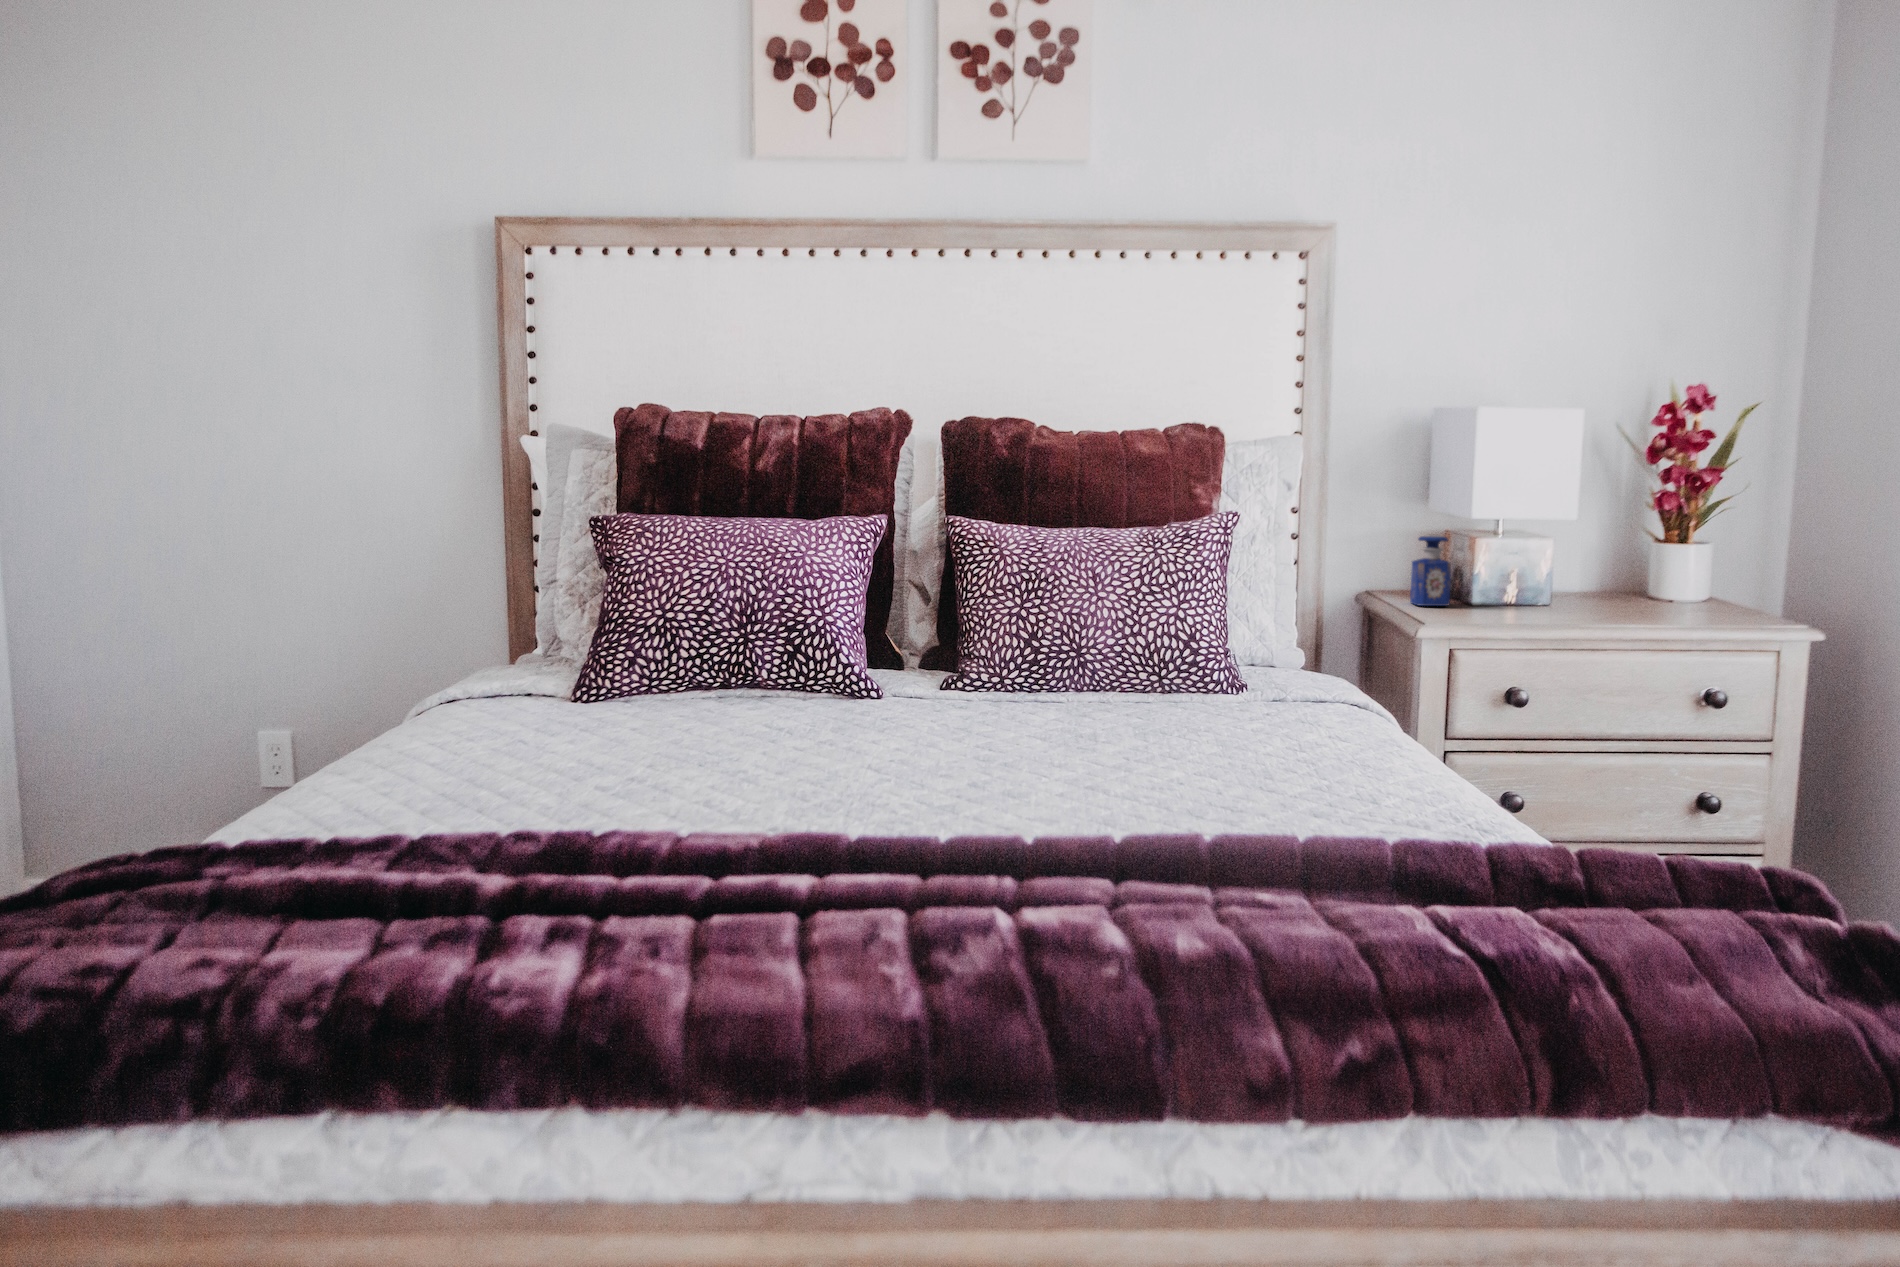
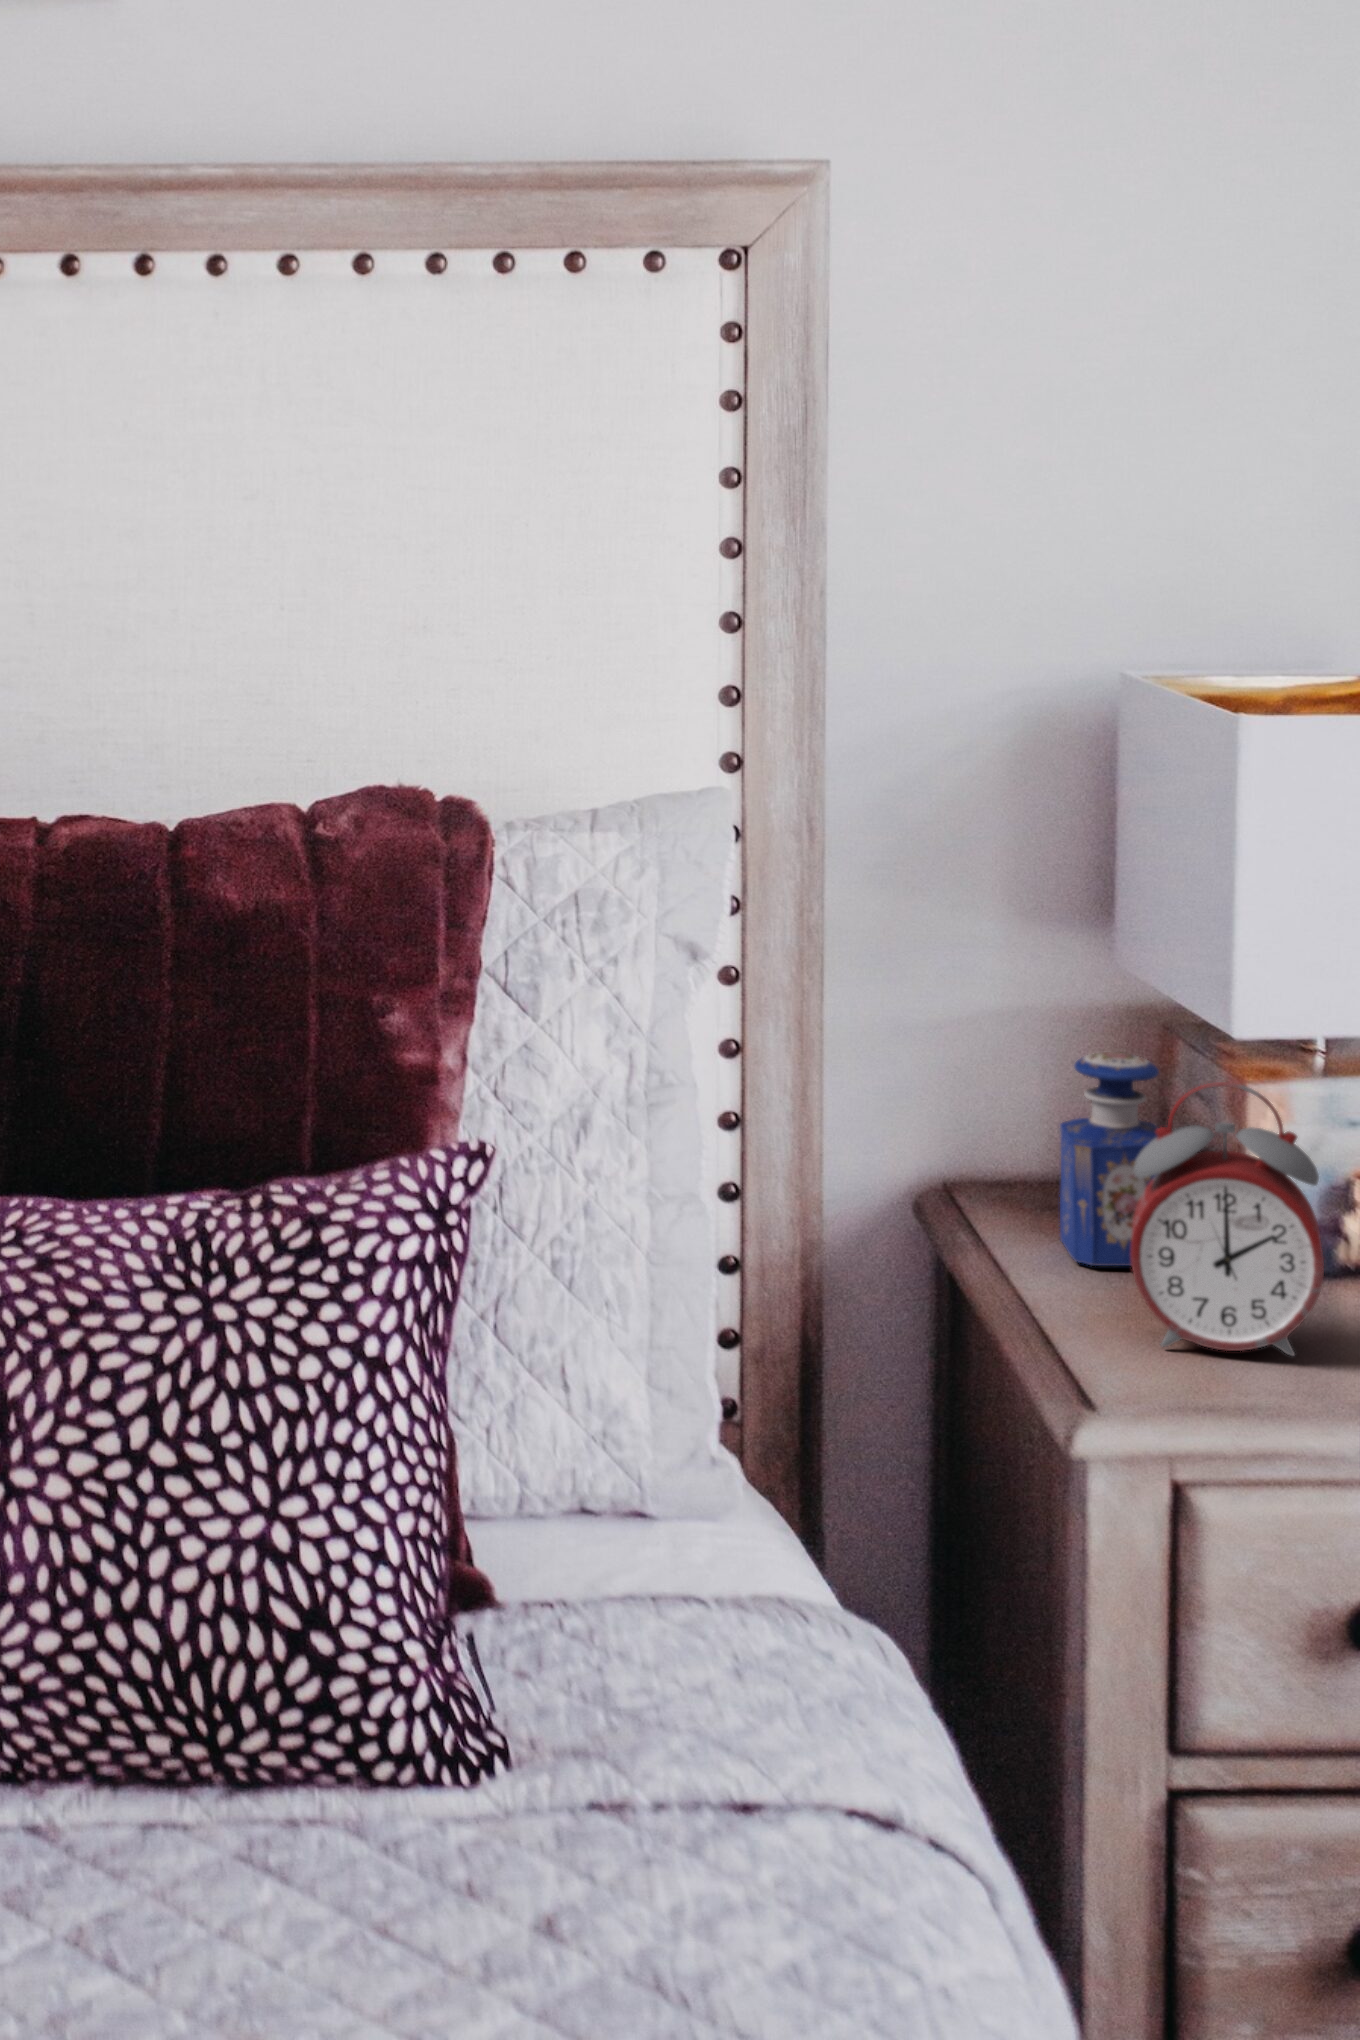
alarm clock: none [1440,528,1509,619] -> present [1131,1082,1324,1356]

